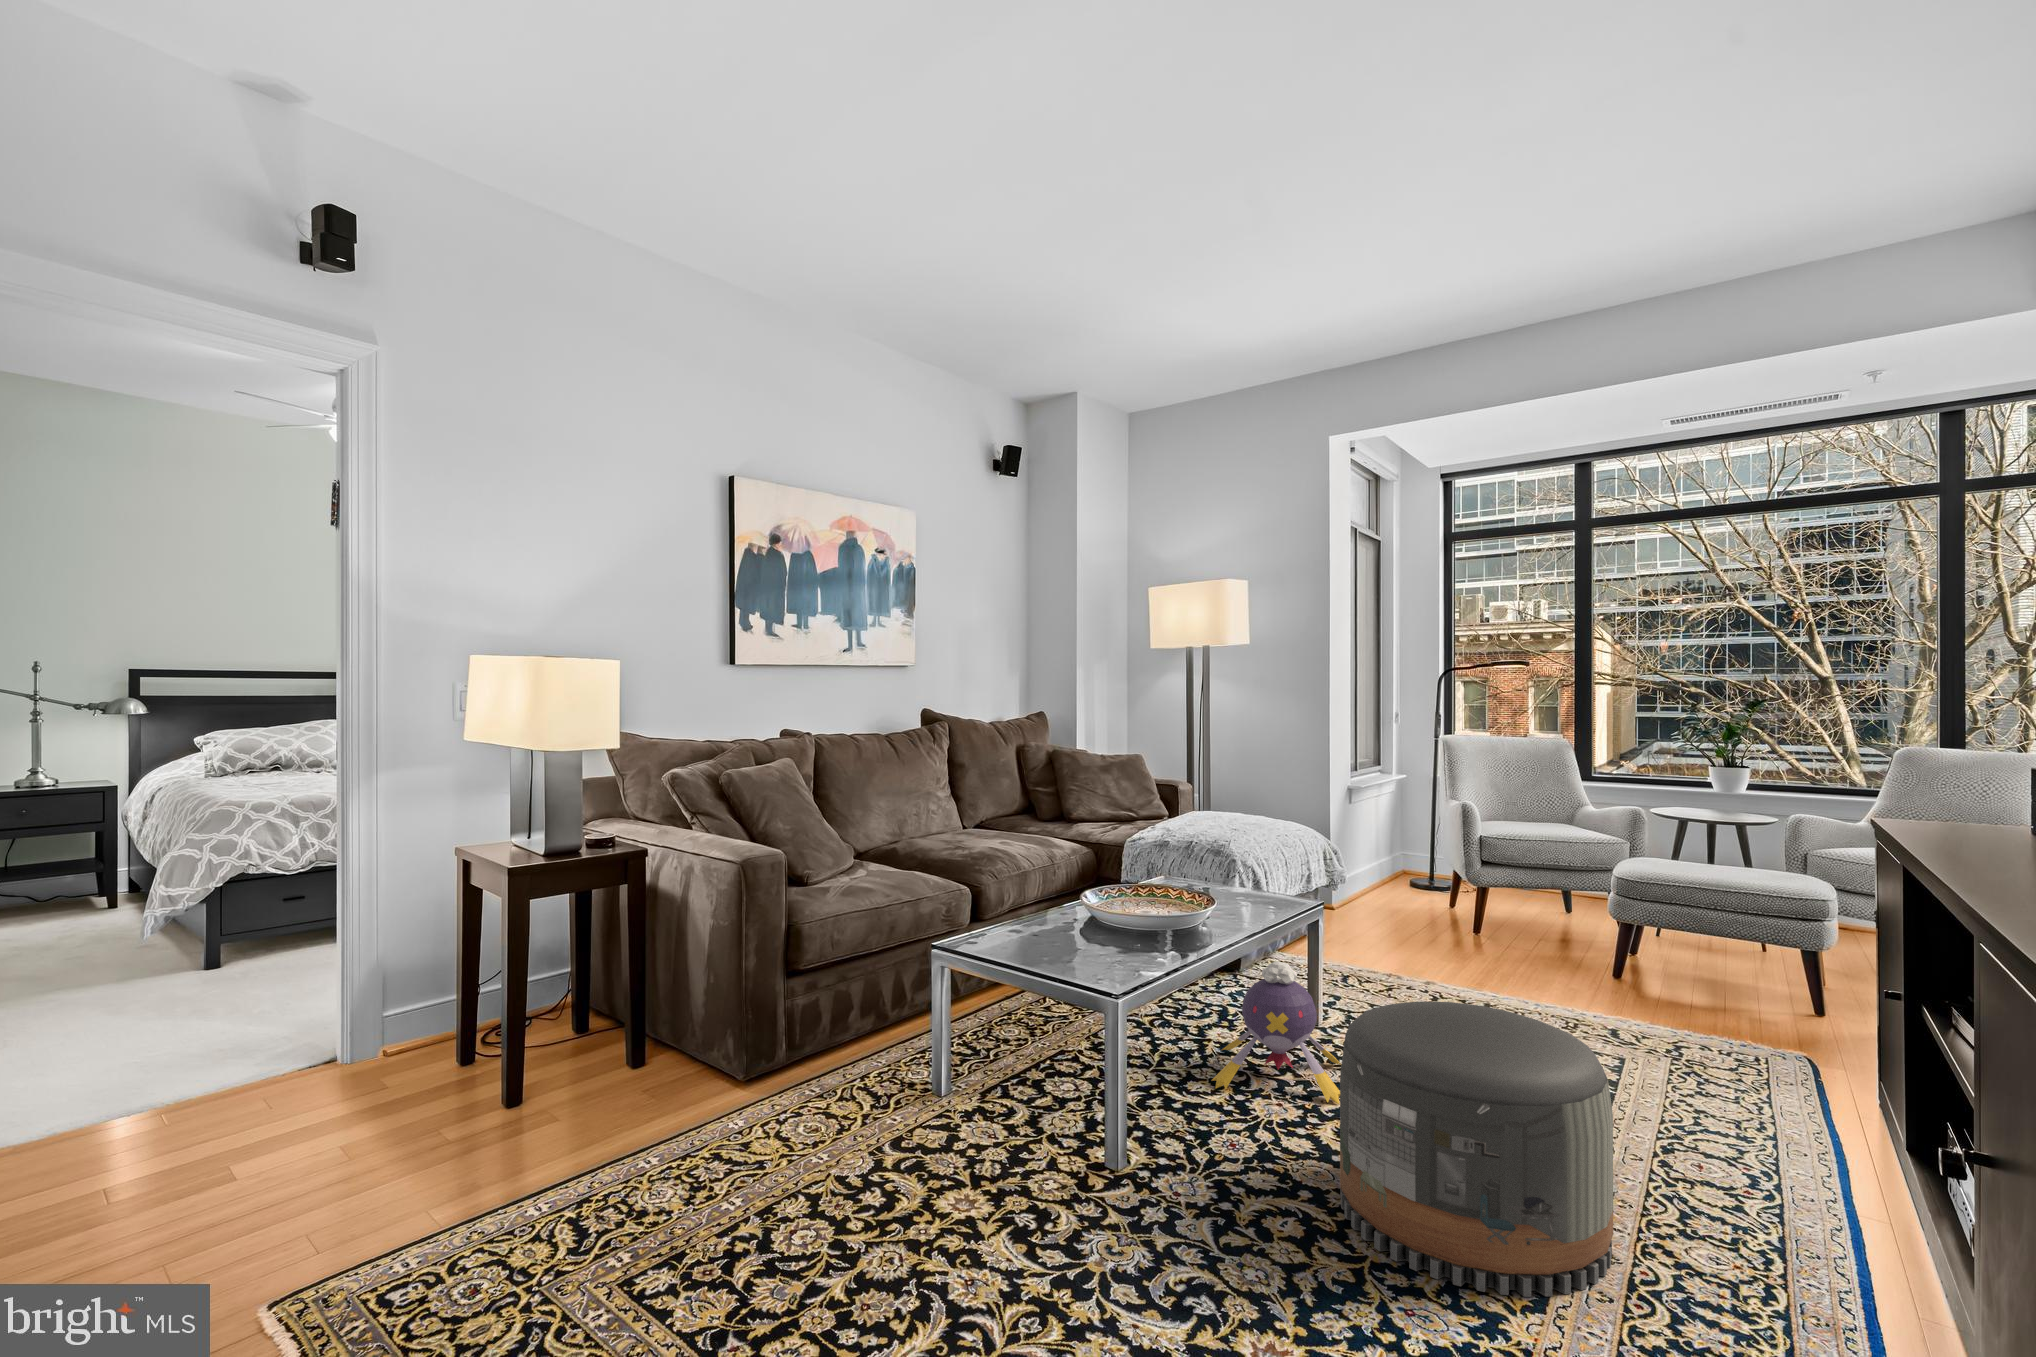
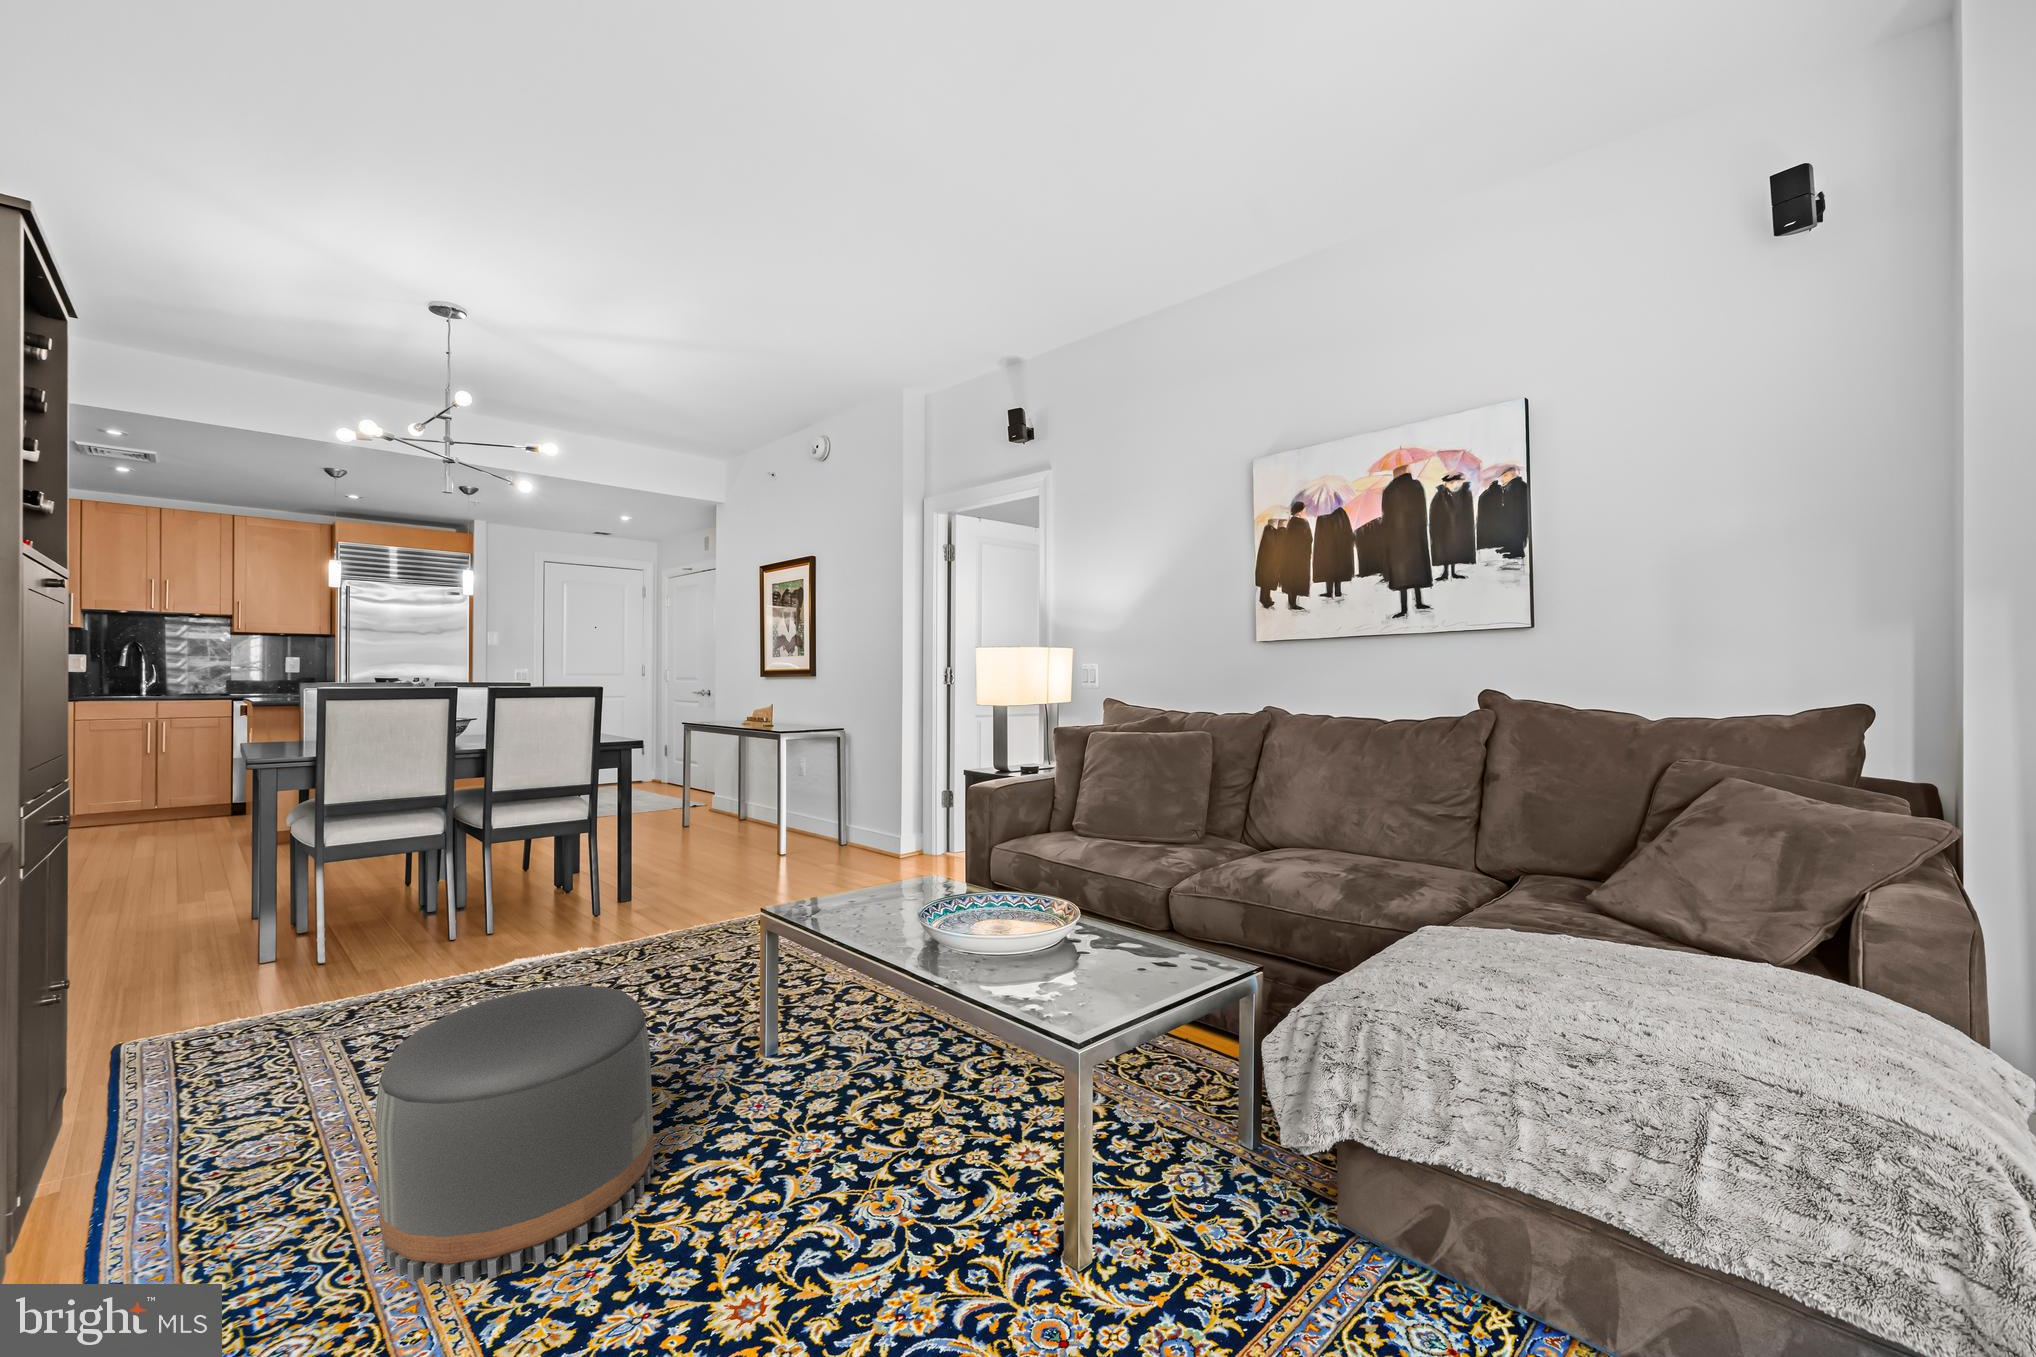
plush toy: present [1212,962,1341,1104] -> none [789,1019,975,1219]

